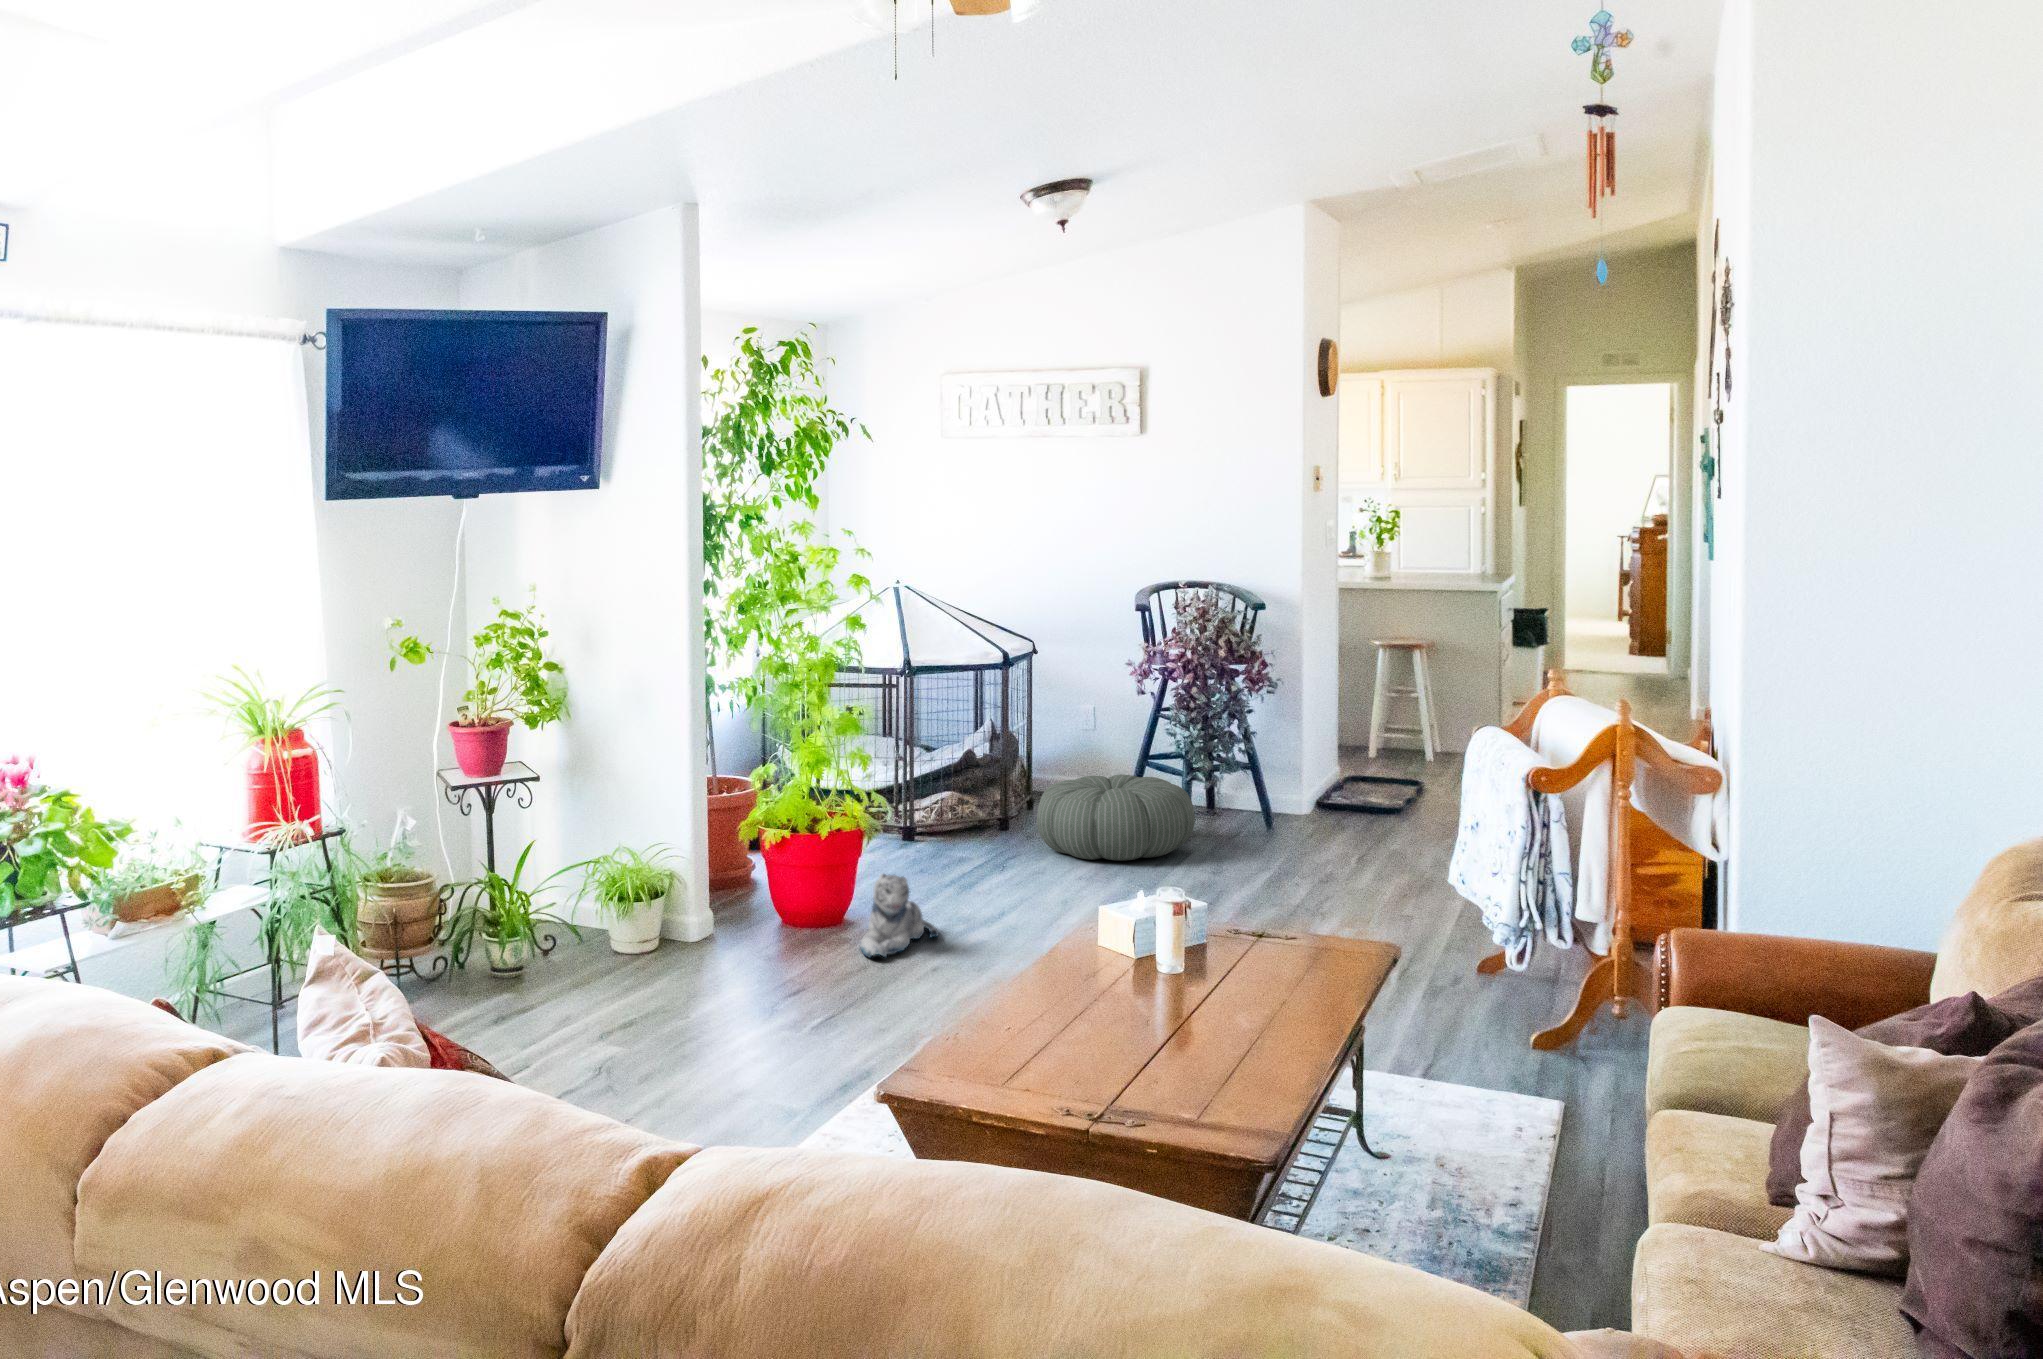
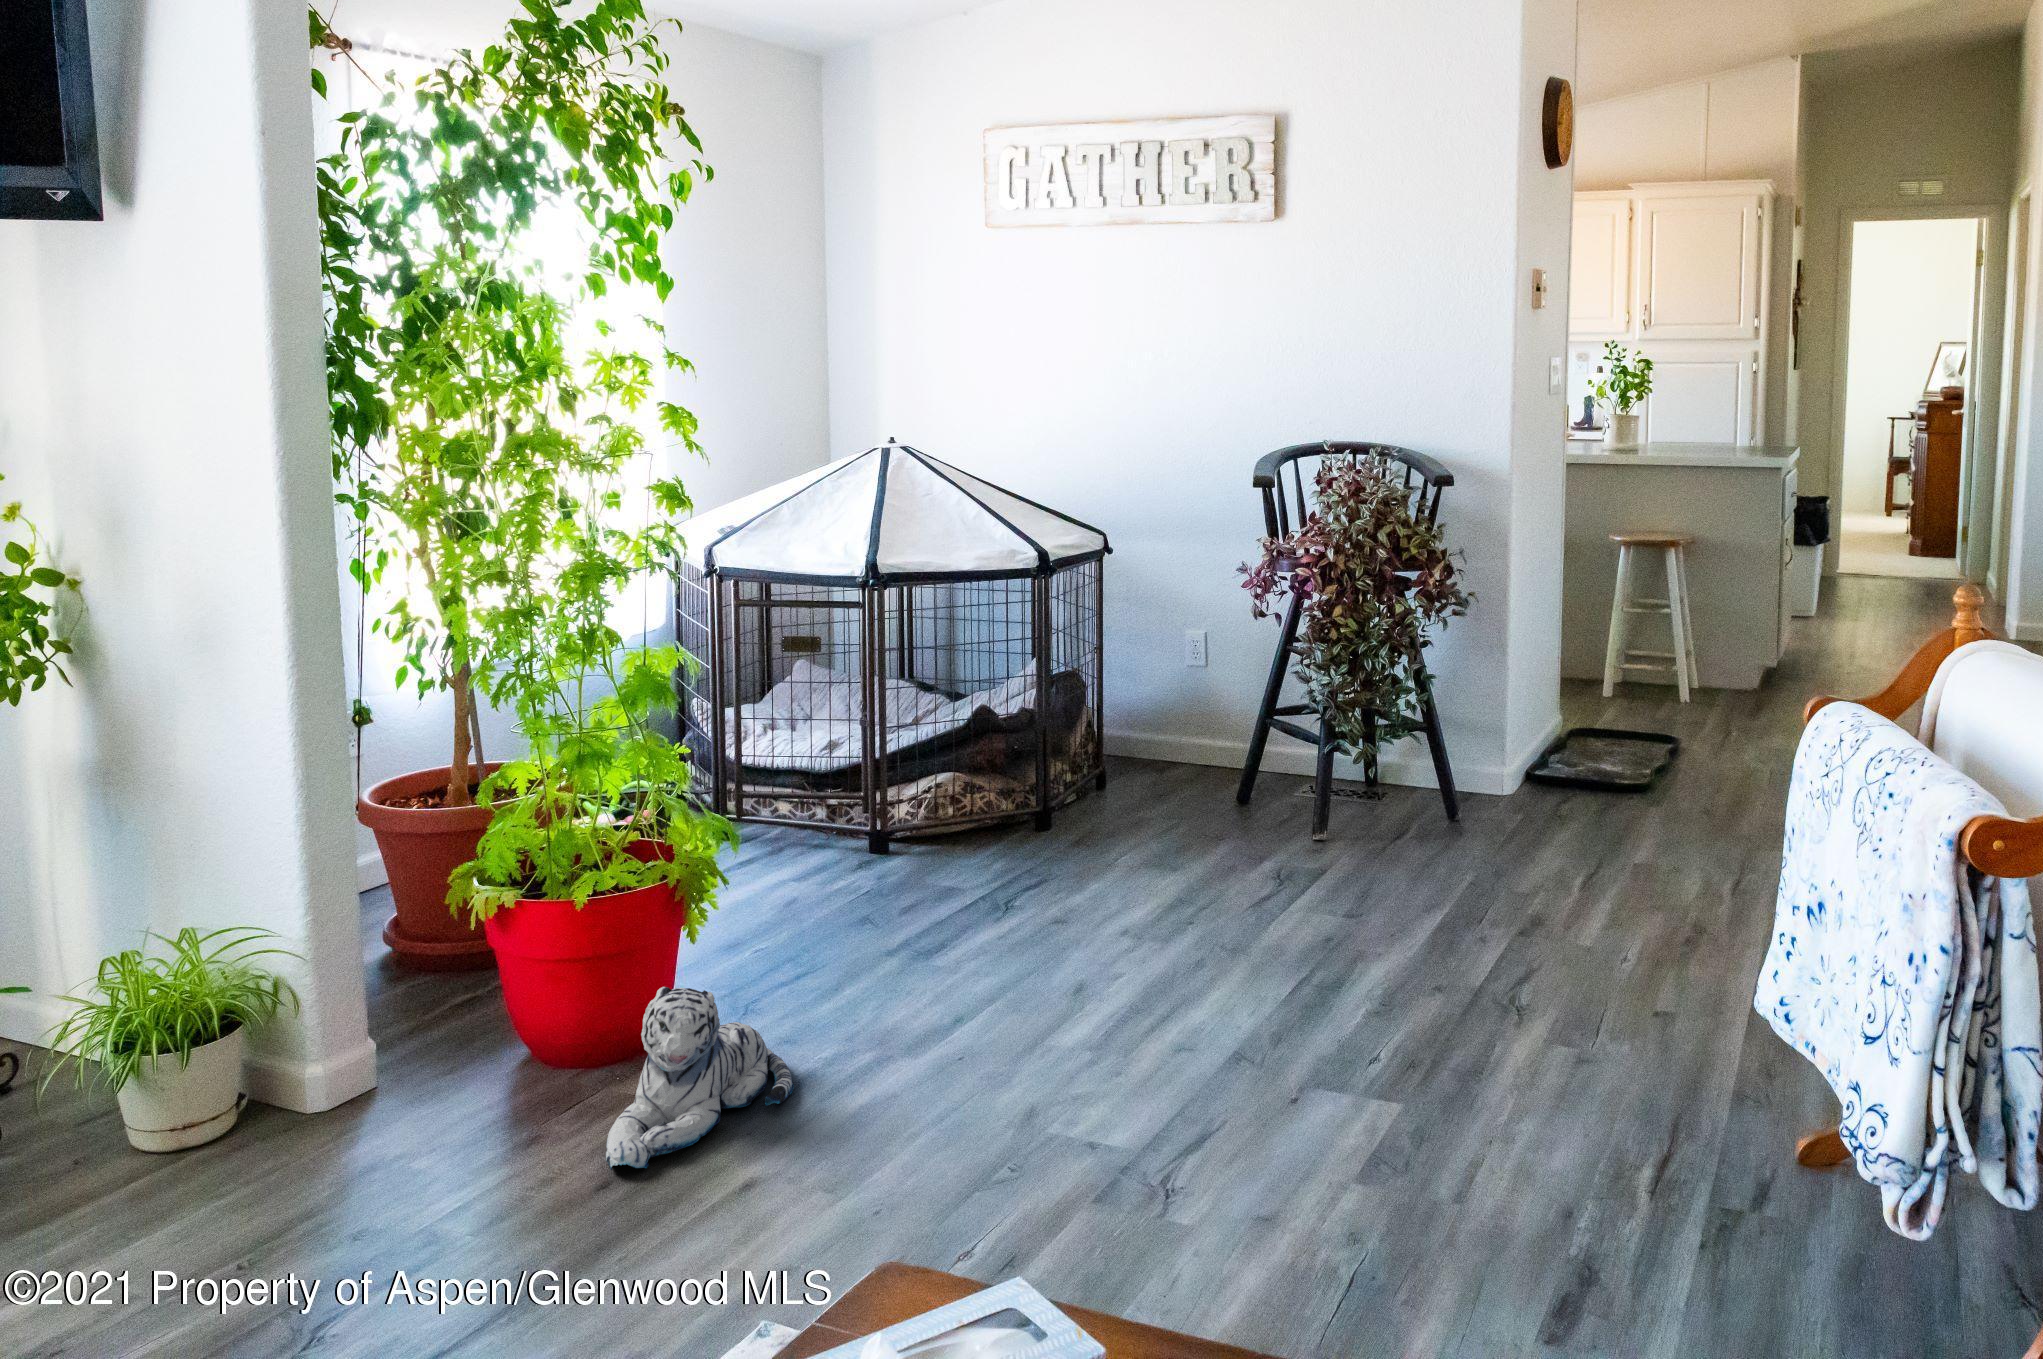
pouf: present [1037,774,1195,861] -> none [1070,747,1325,896]

